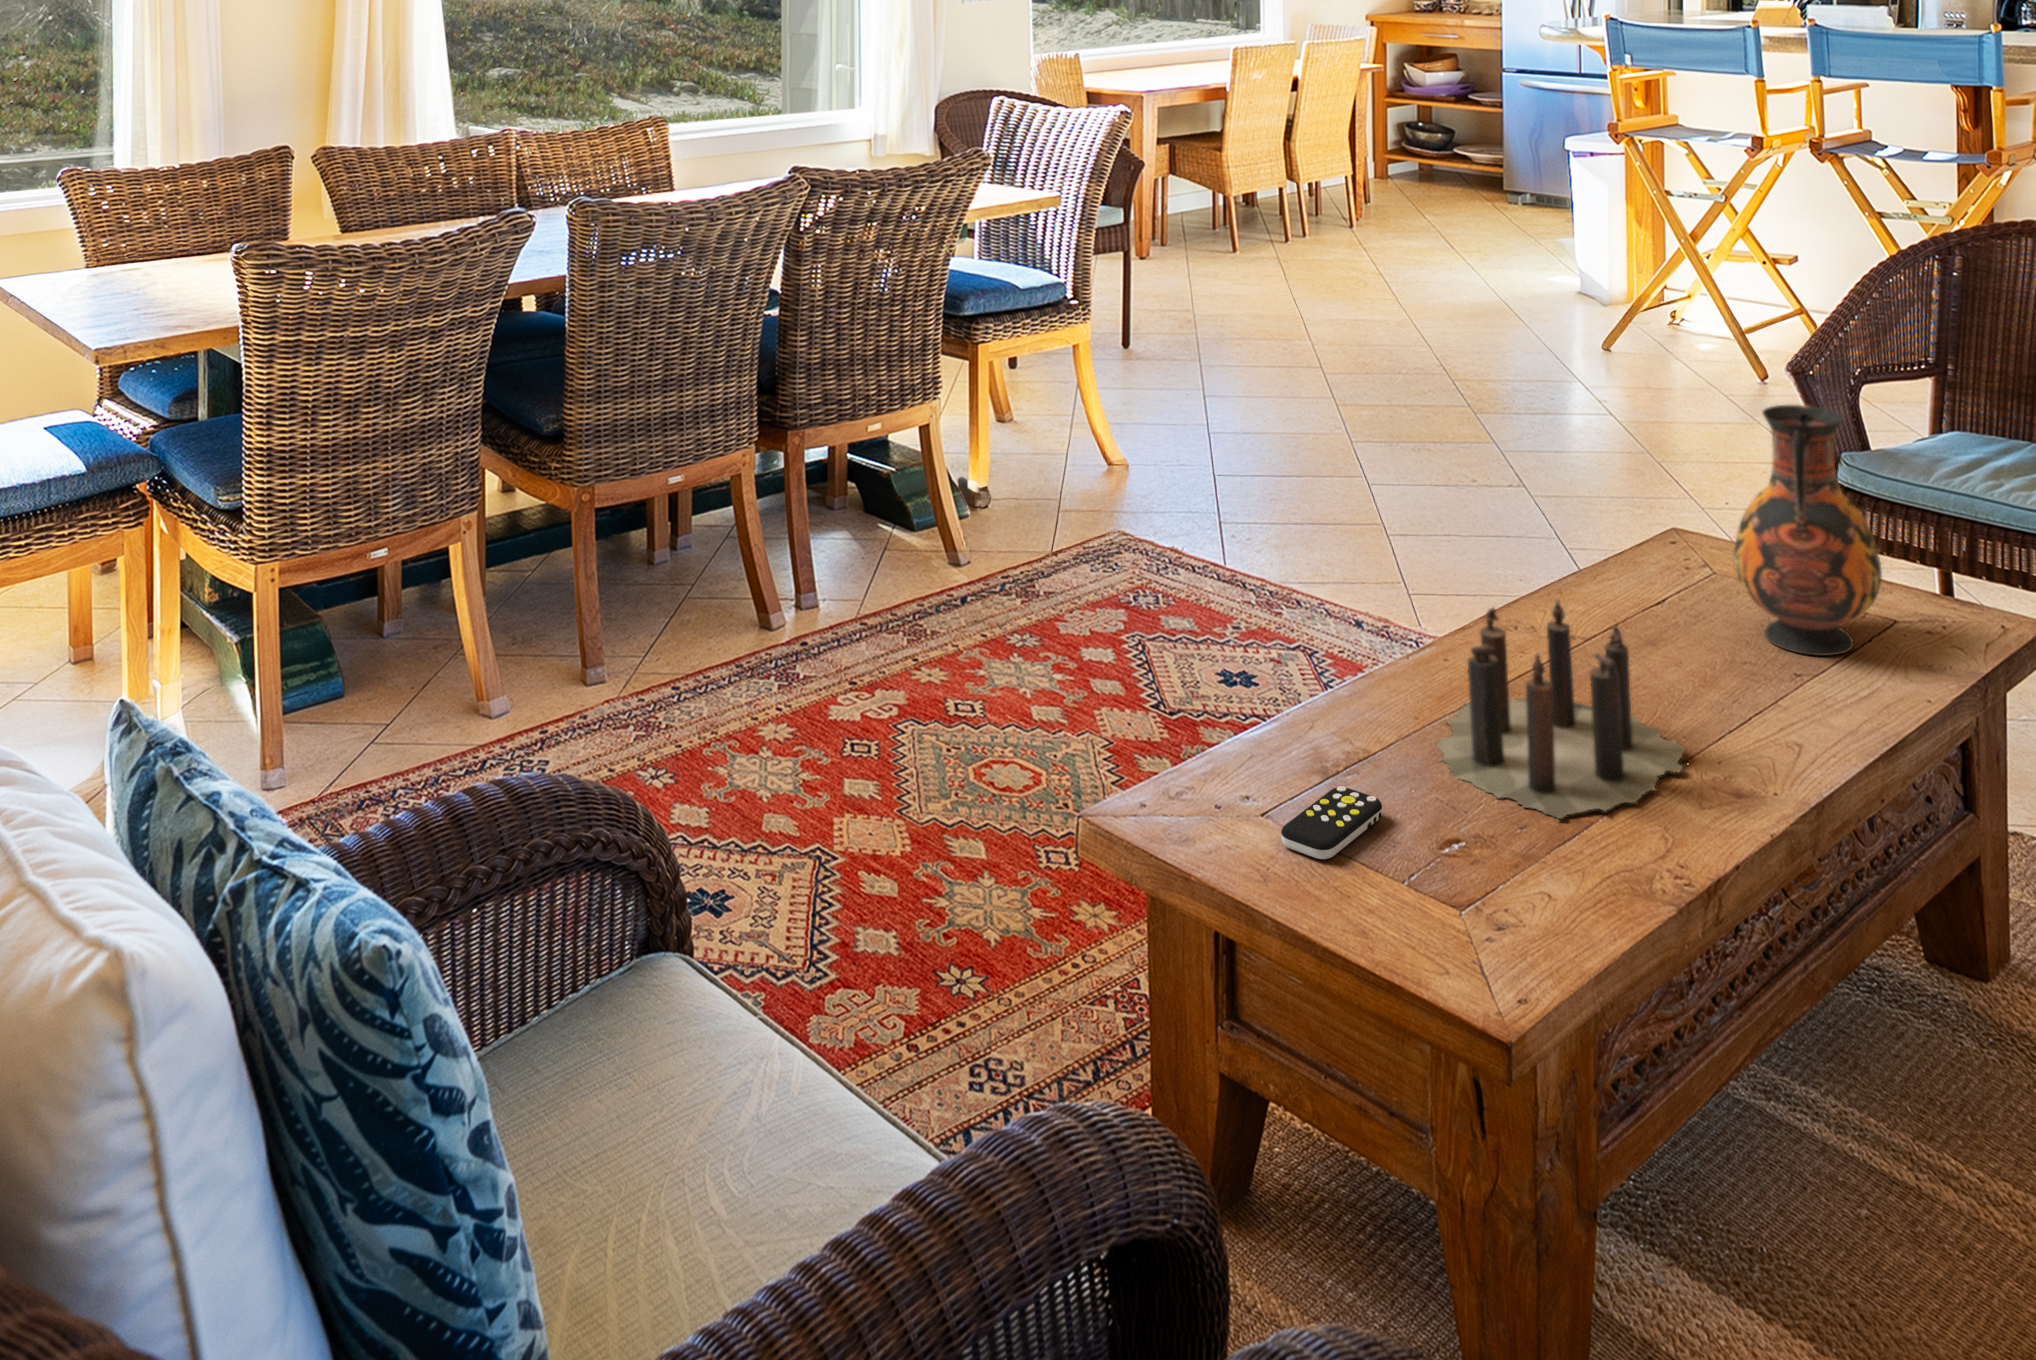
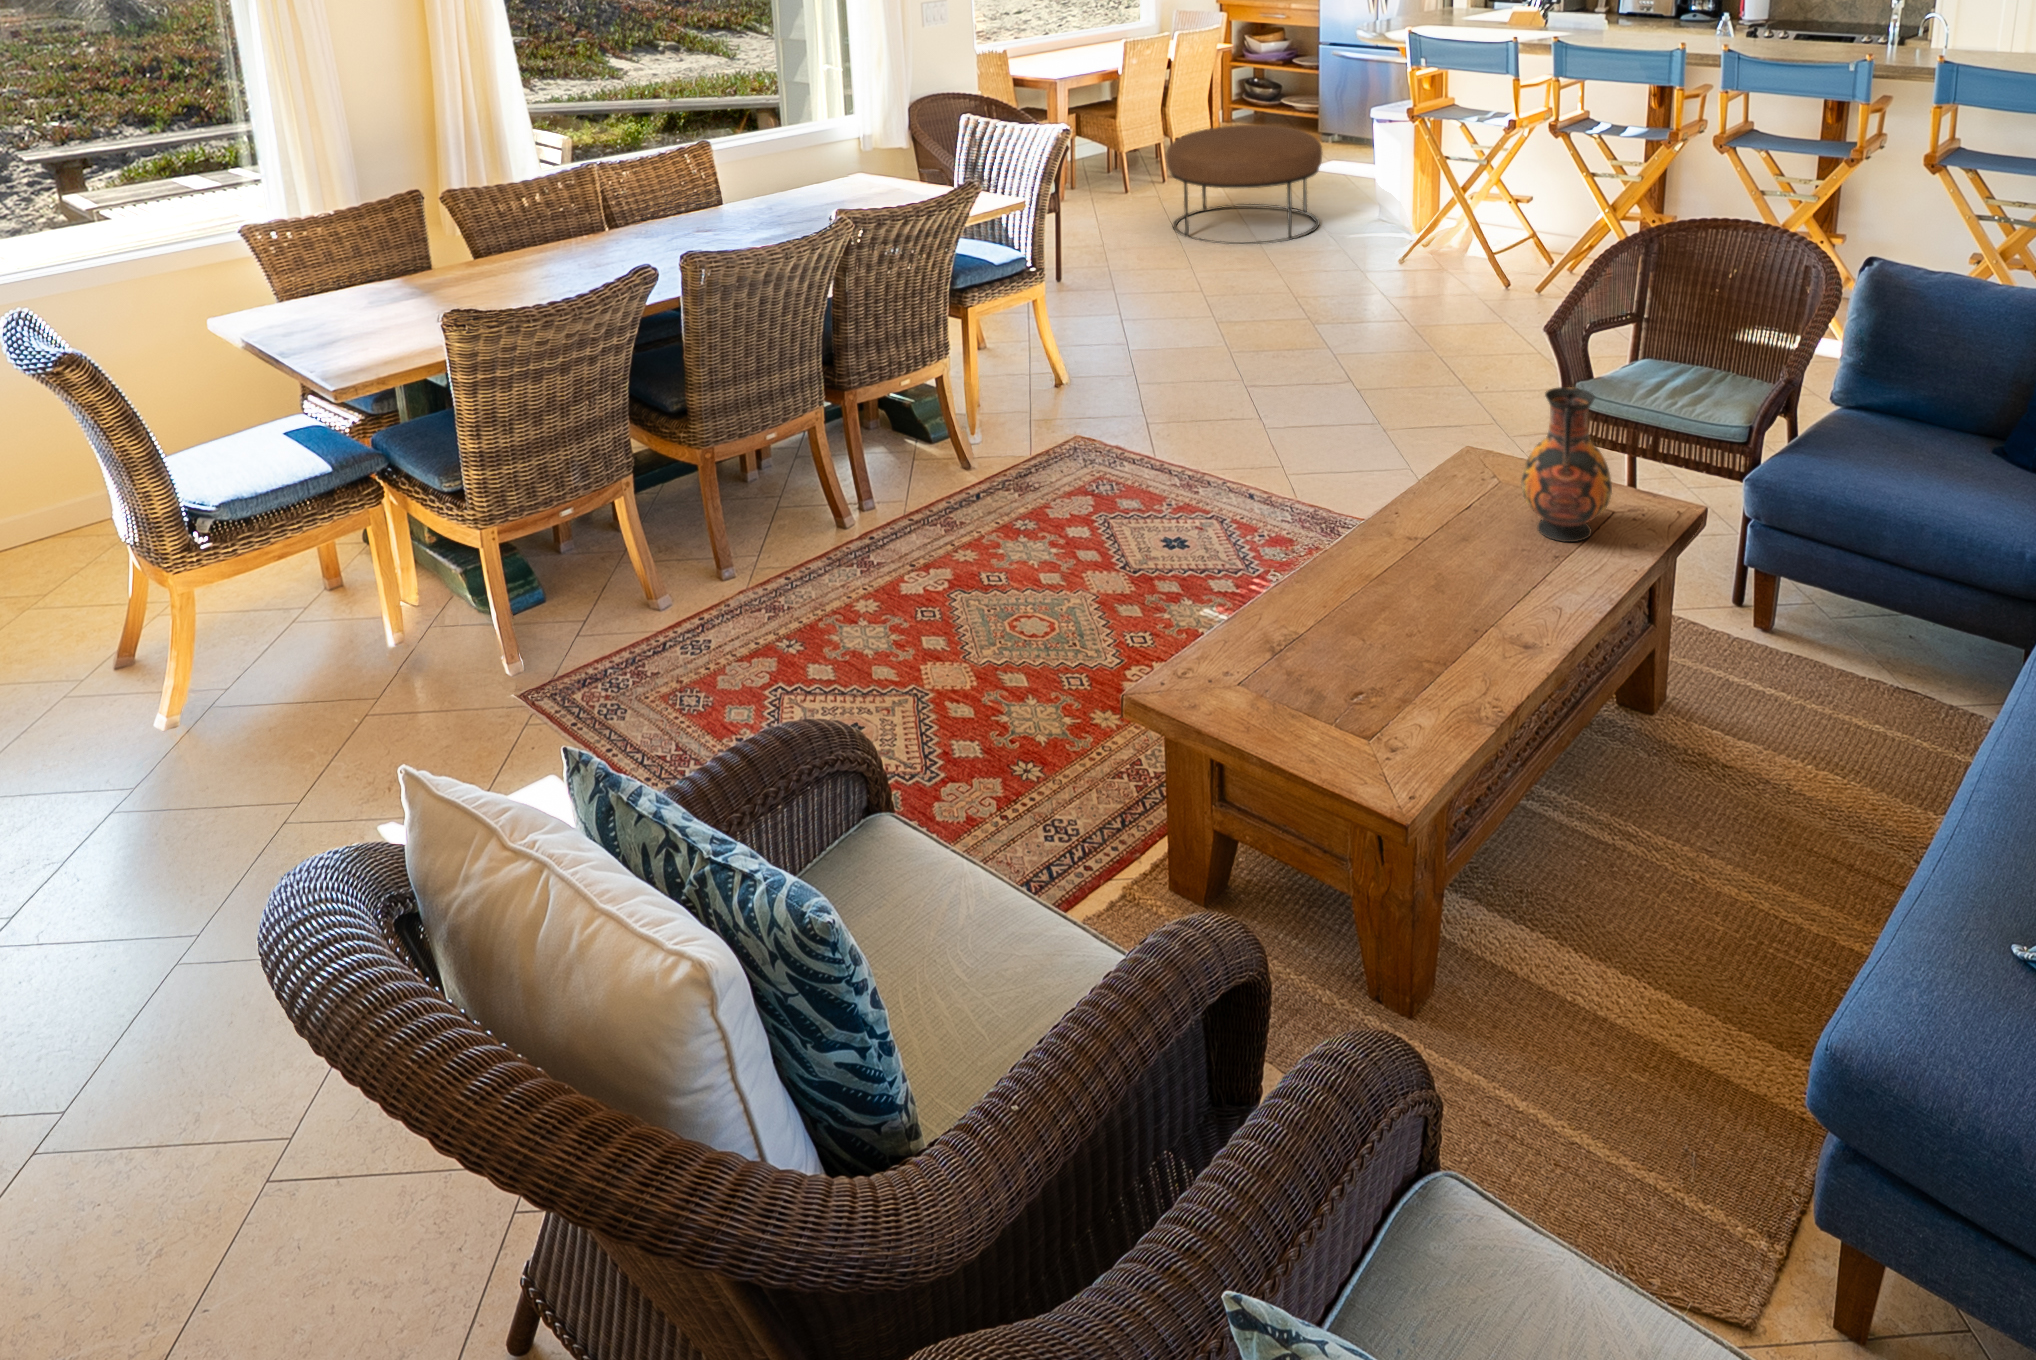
ottoman: none [1277,160,1491,317] -> present [1166,125,1322,244]
candle: present [1437,599,1685,819] -> none [1325,532,1501,675]
remote control: present [1281,786,1382,859] -> none [1259,664,1318,714]

